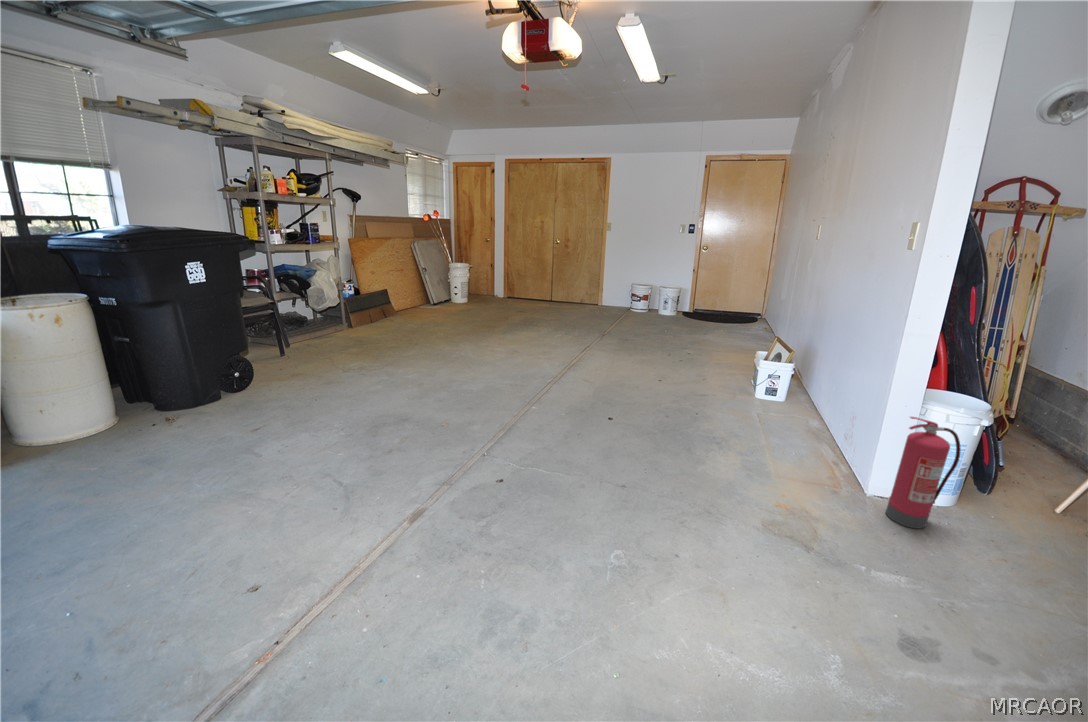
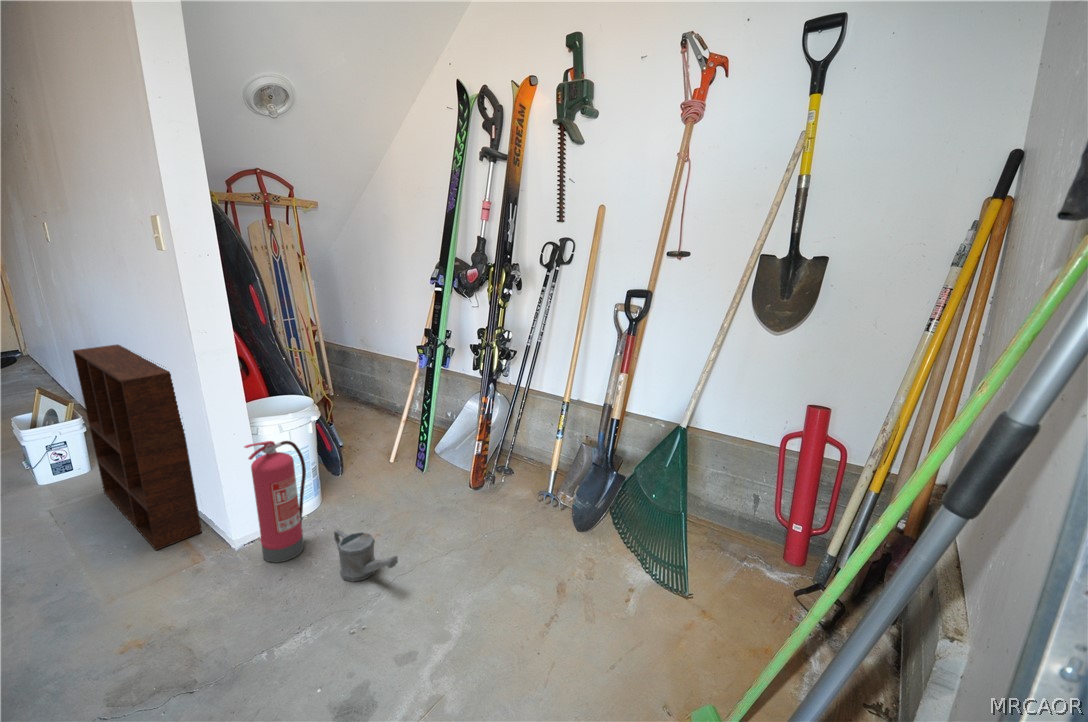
shelving unit: none [789,315,875,470] -> present [73,345,202,550]
watering can: none [955,529,1035,595] -> present [334,530,398,582]

